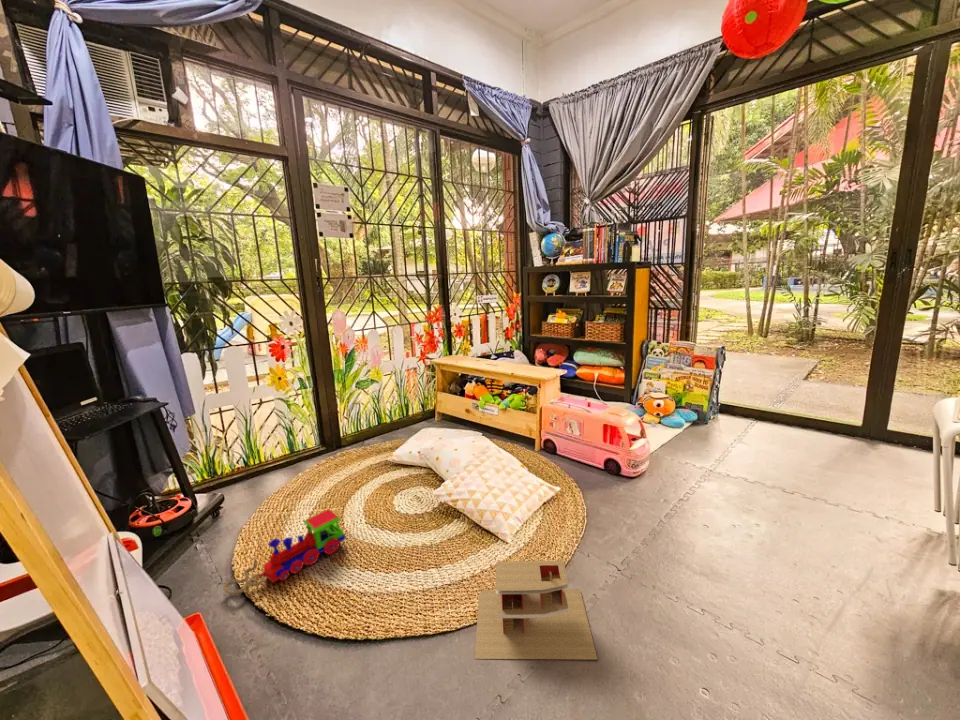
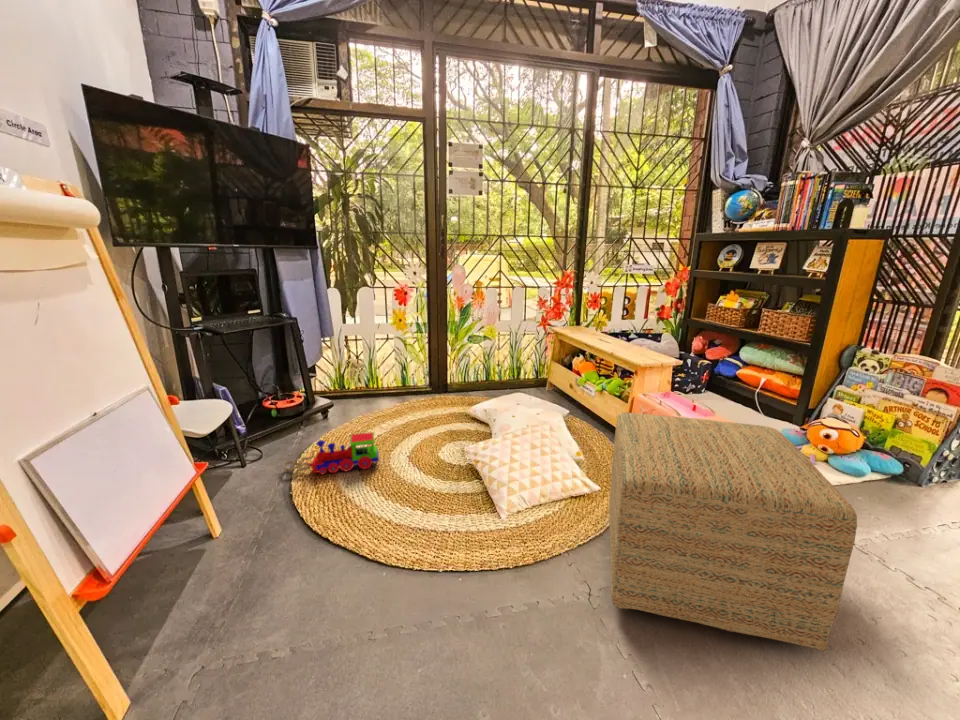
ottoman: none [576,406,766,572] -> present [609,413,857,651]
toy house: present [475,561,597,659] -> none [388,519,531,654]

